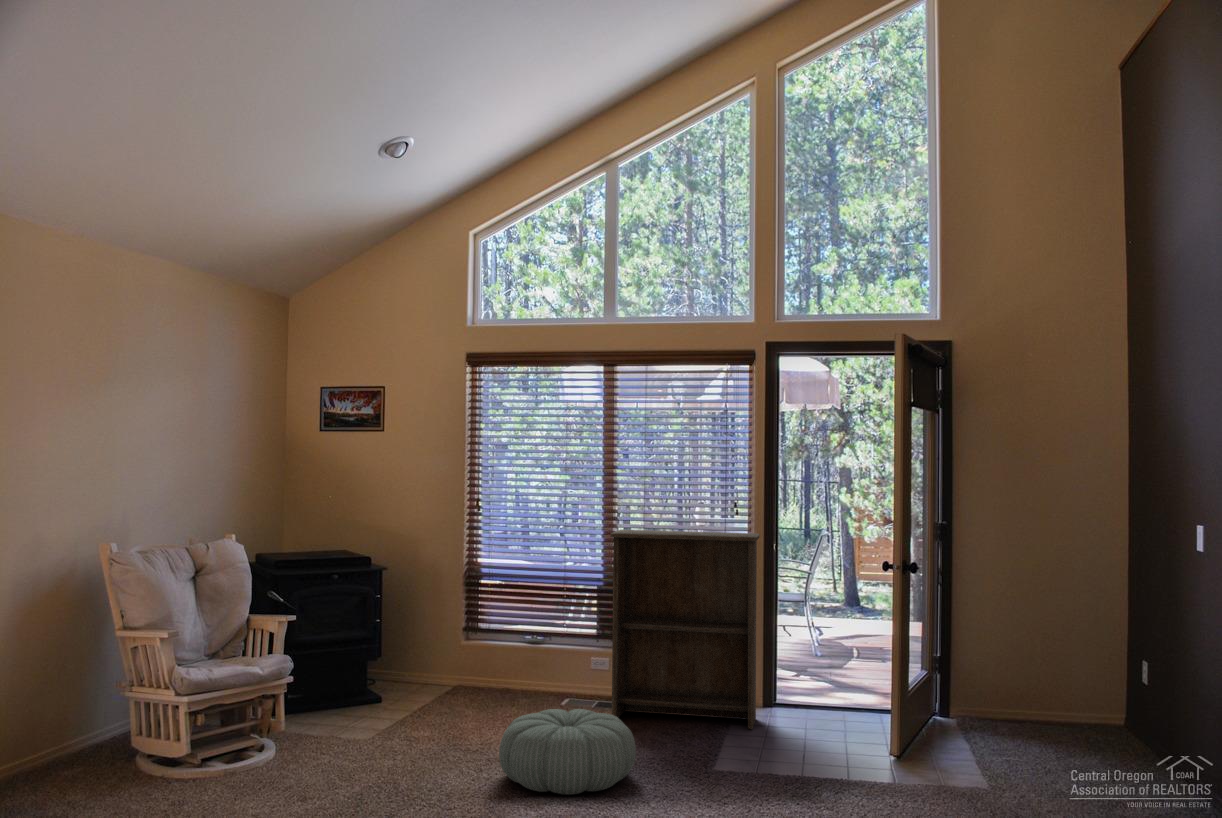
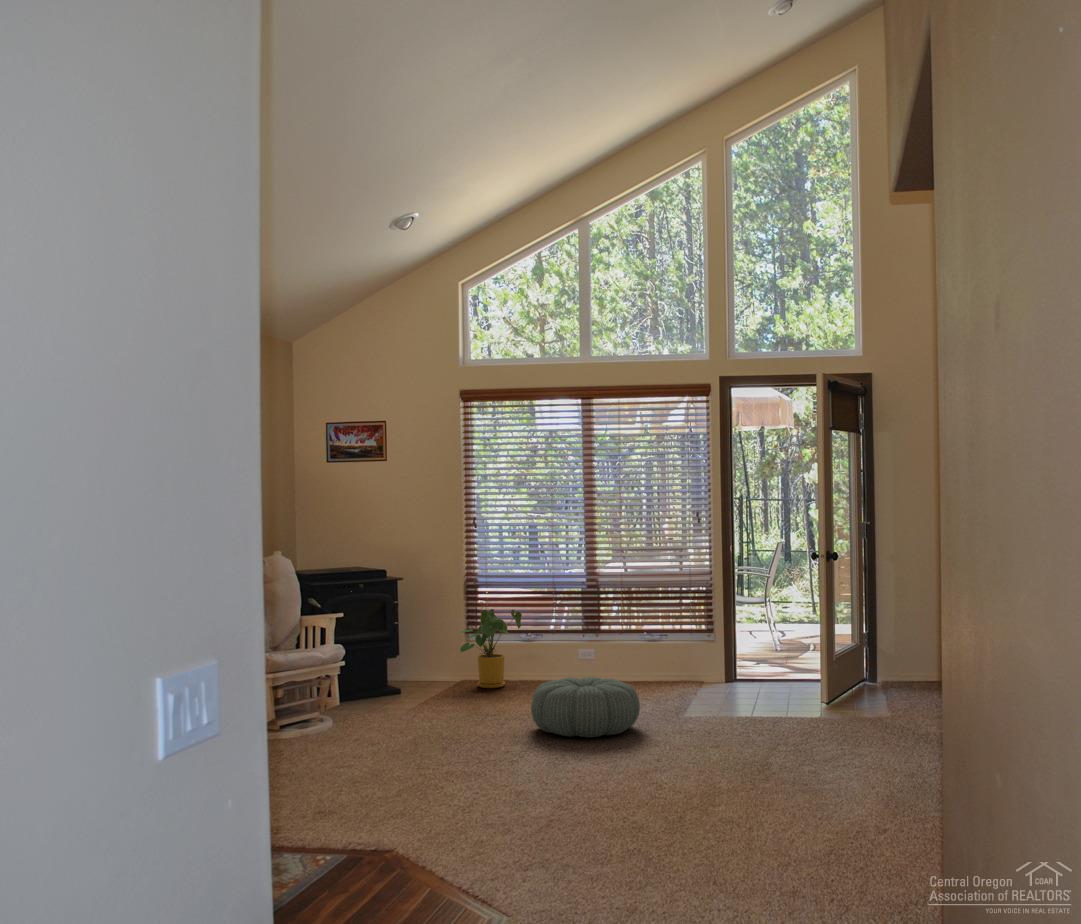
bookshelf: present [610,530,760,729] -> none [599,537,723,697]
house plant: none [447,606,528,702] -> present [459,609,522,688]

